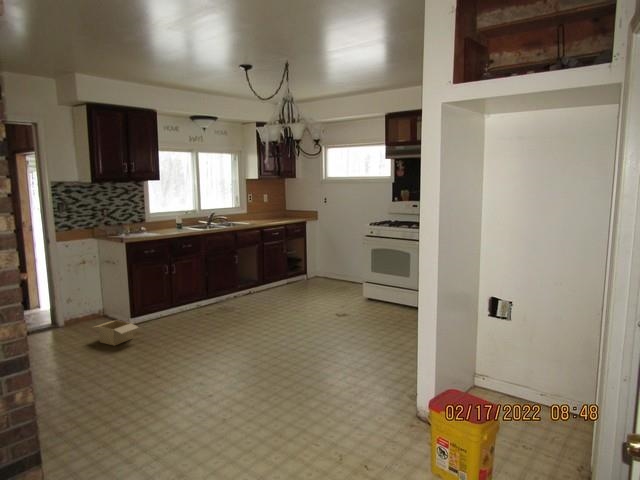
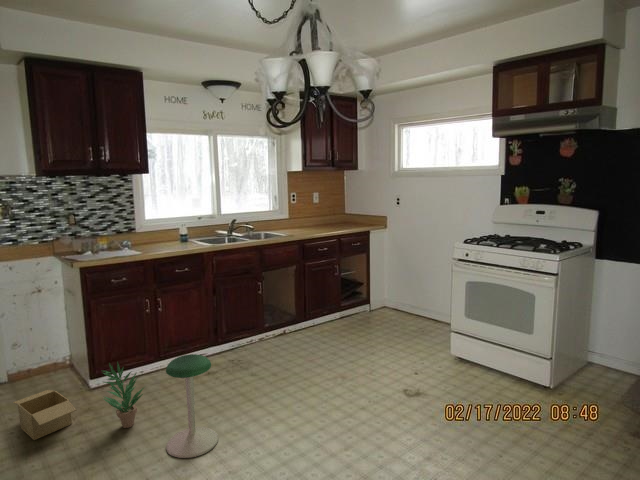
stool: none [201,288,231,345] -> present [166,354,218,458]
potted plant: none [155,297,181,338] -> present [103,362,144,428]

